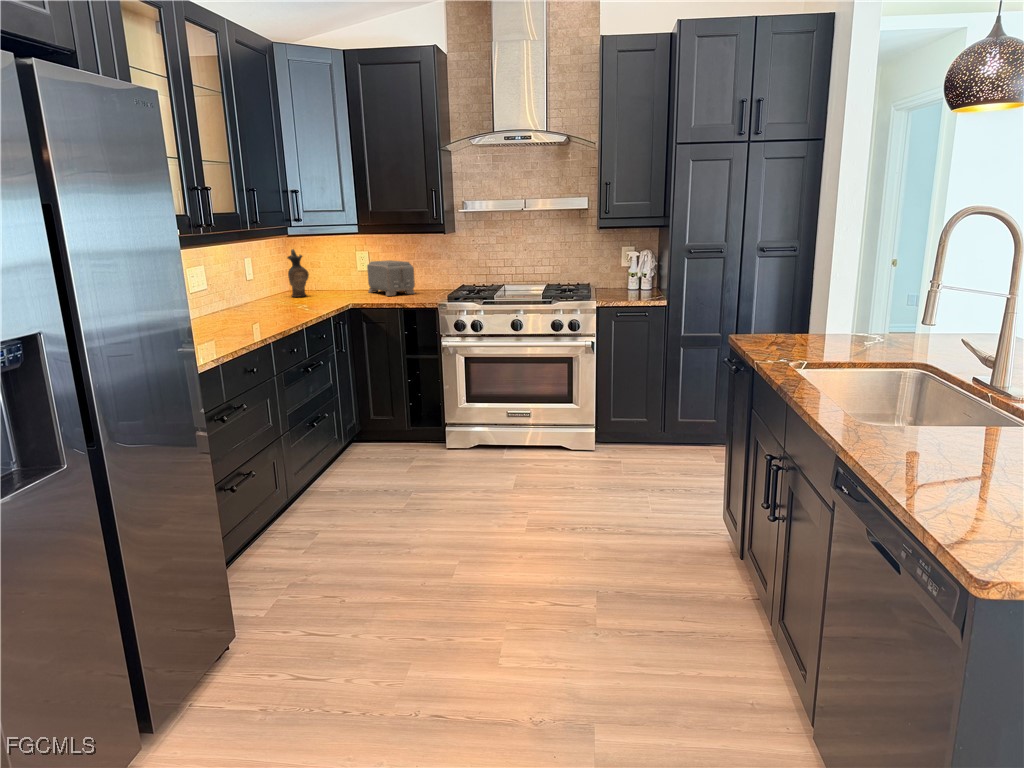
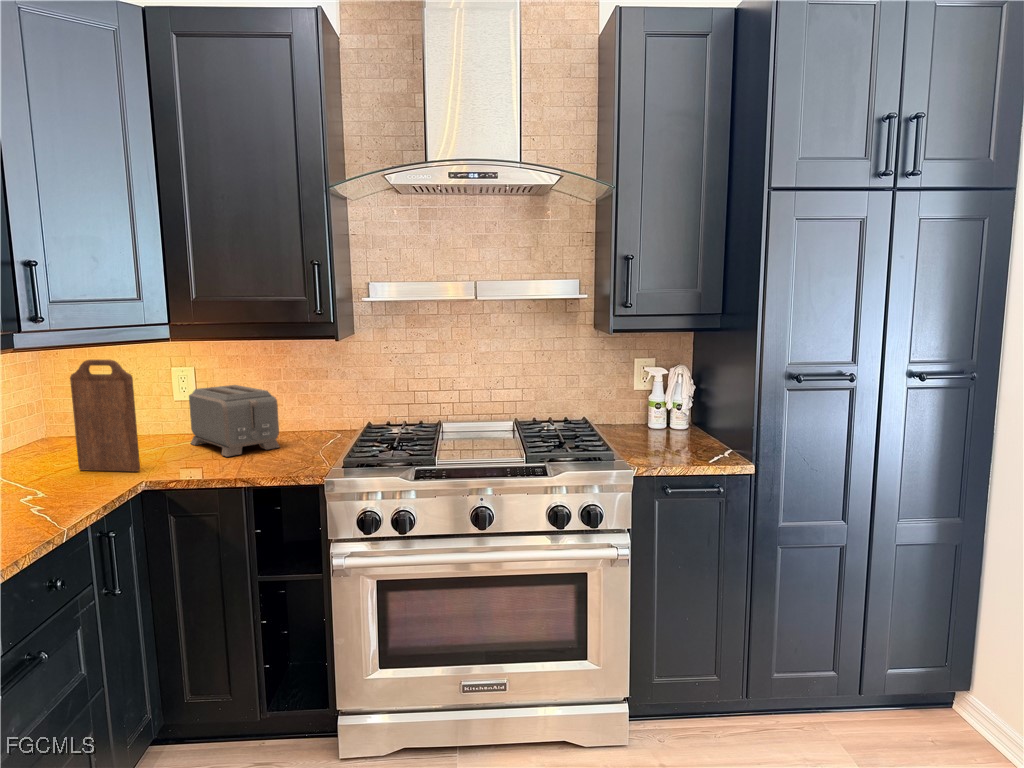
cutting board: none [315,242,348,300] -> present [70,360,140,472]
ceramic pitcher: present [287,249,309,297] -> none [19,370,66,462]

